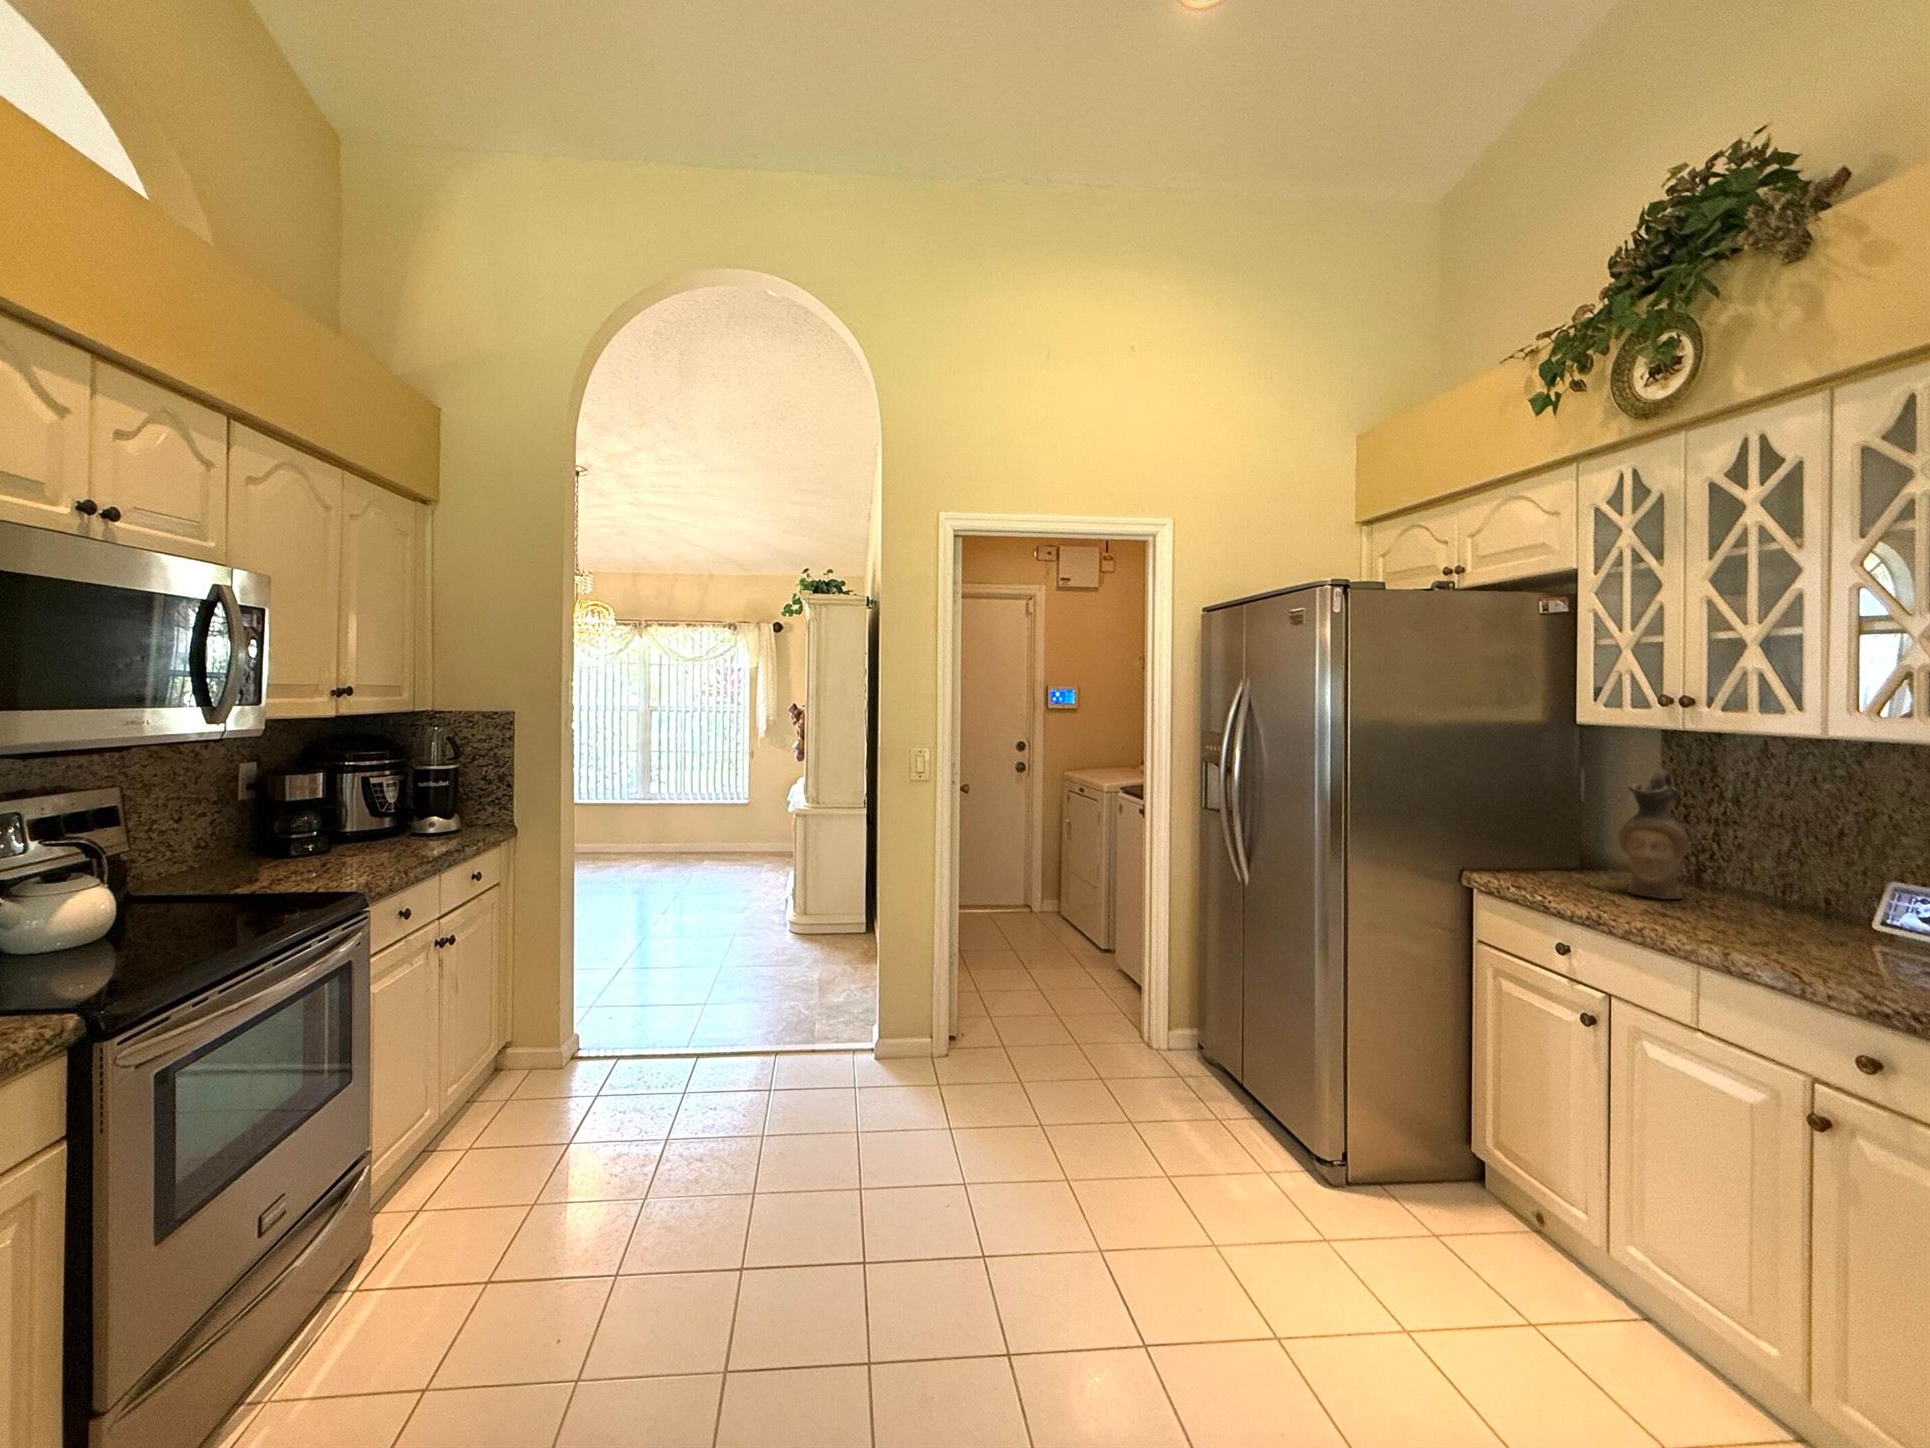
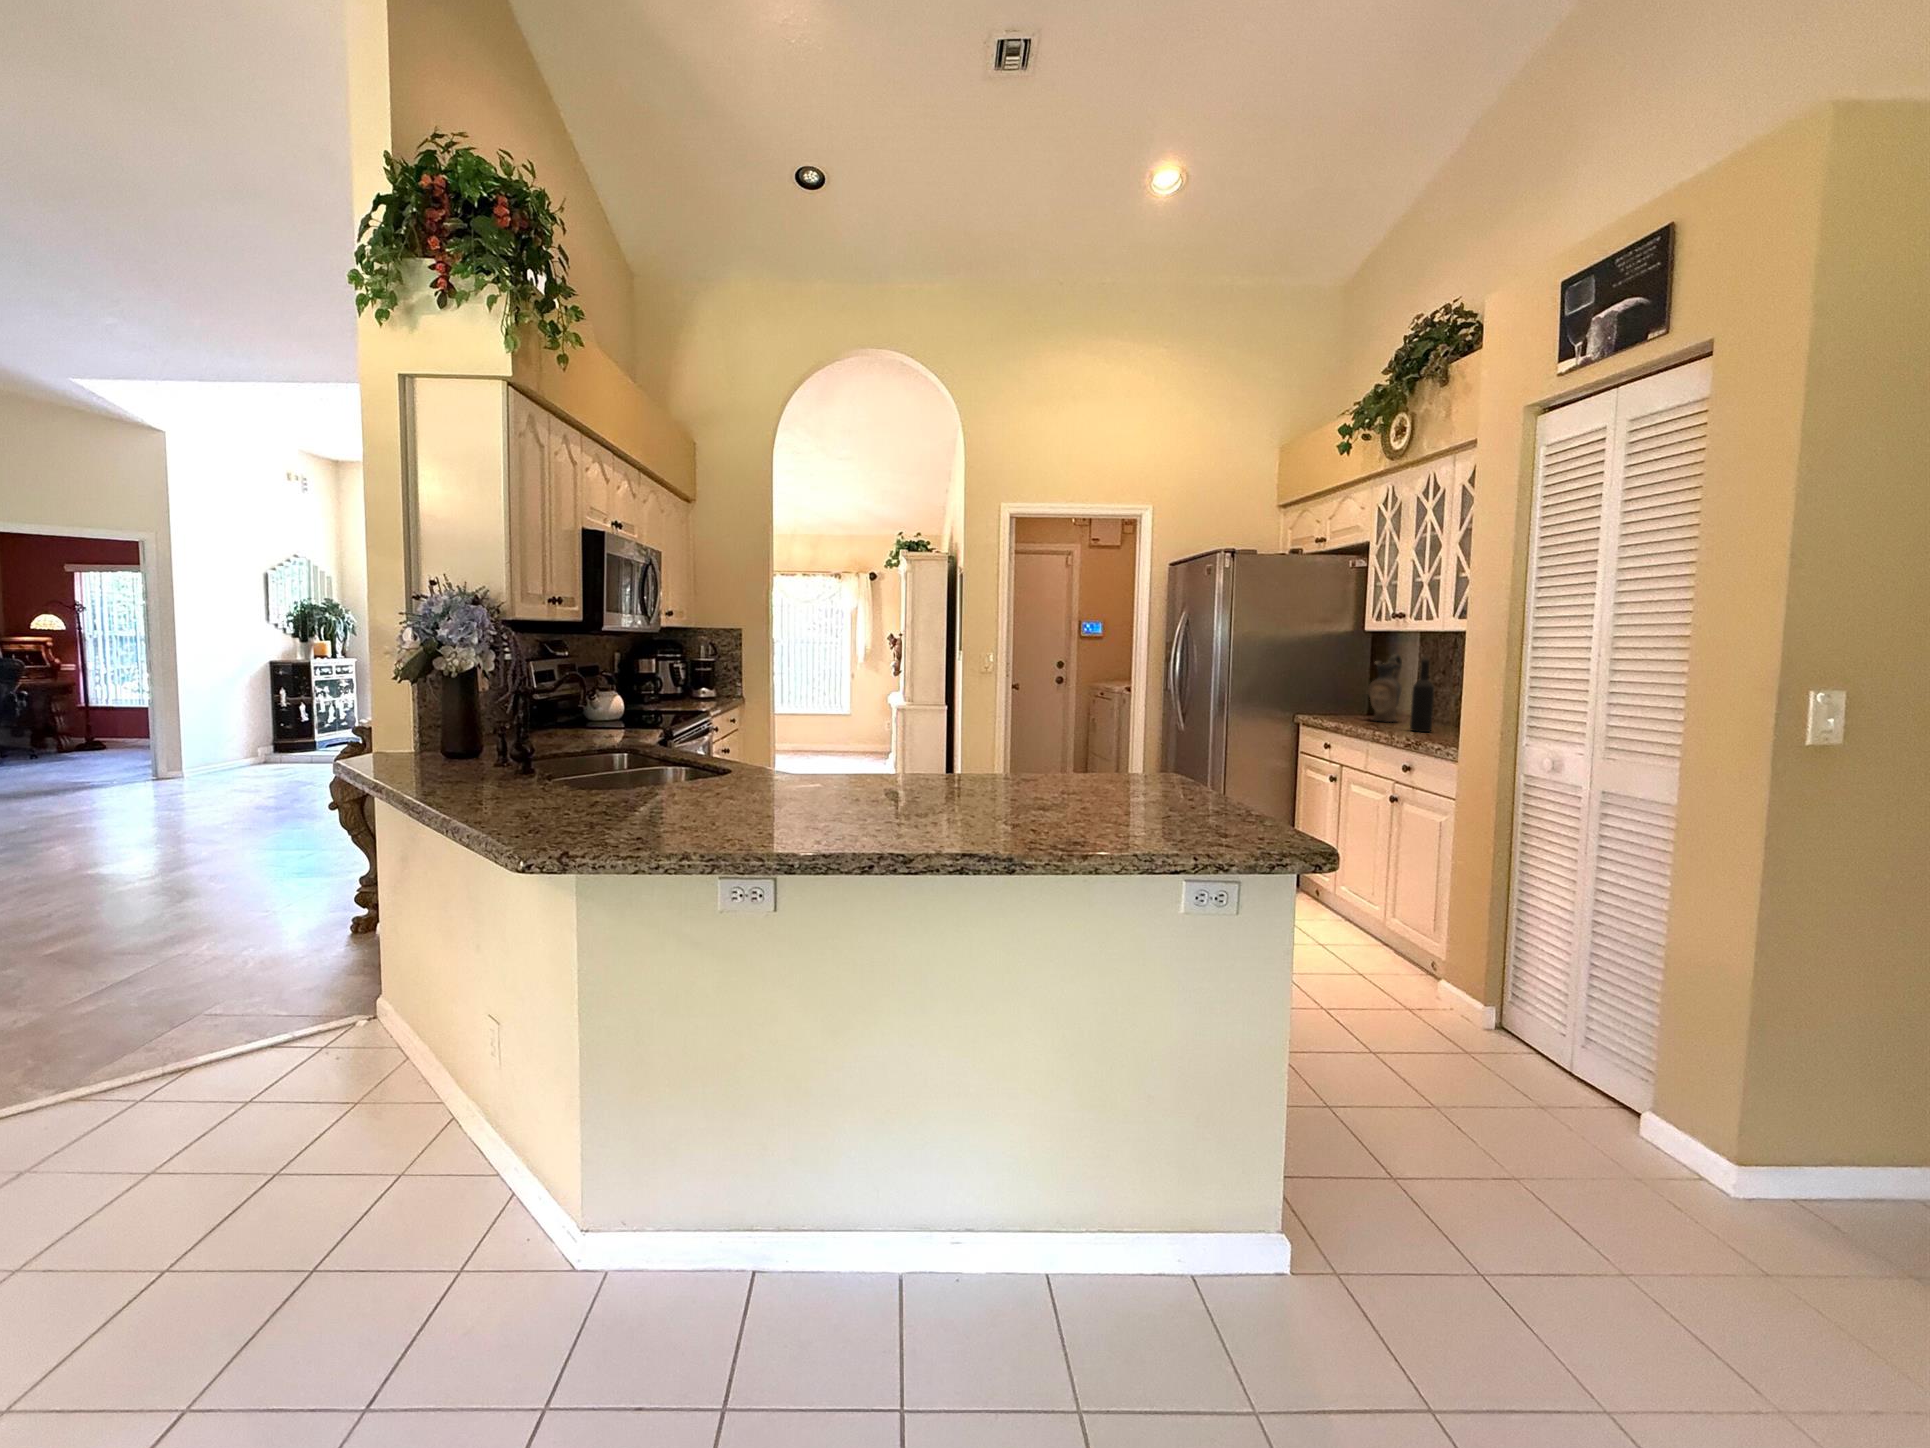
wine bottle: none [1777,791,1834,949] -> present [1410,656,1434,732]

